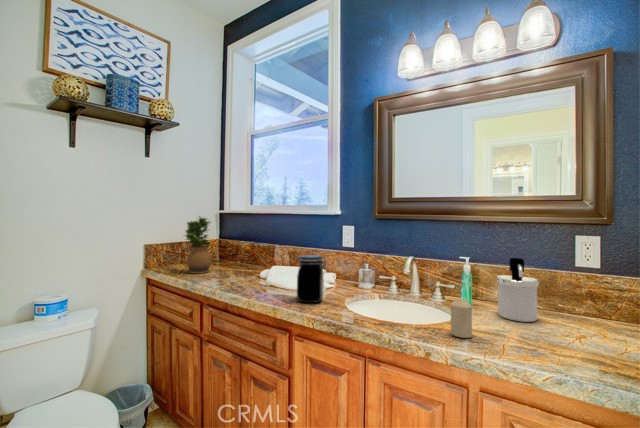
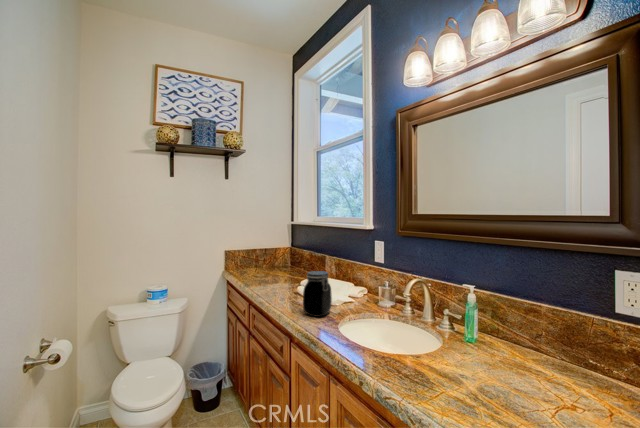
potted plant: present [185,216,212,274] -> none [249,227,273,276]
soap dispenser: present [496,258,539,322] -> none [494,295,545,375]
candle: present [451,299,472,338] -> none [407,336,428,380]

